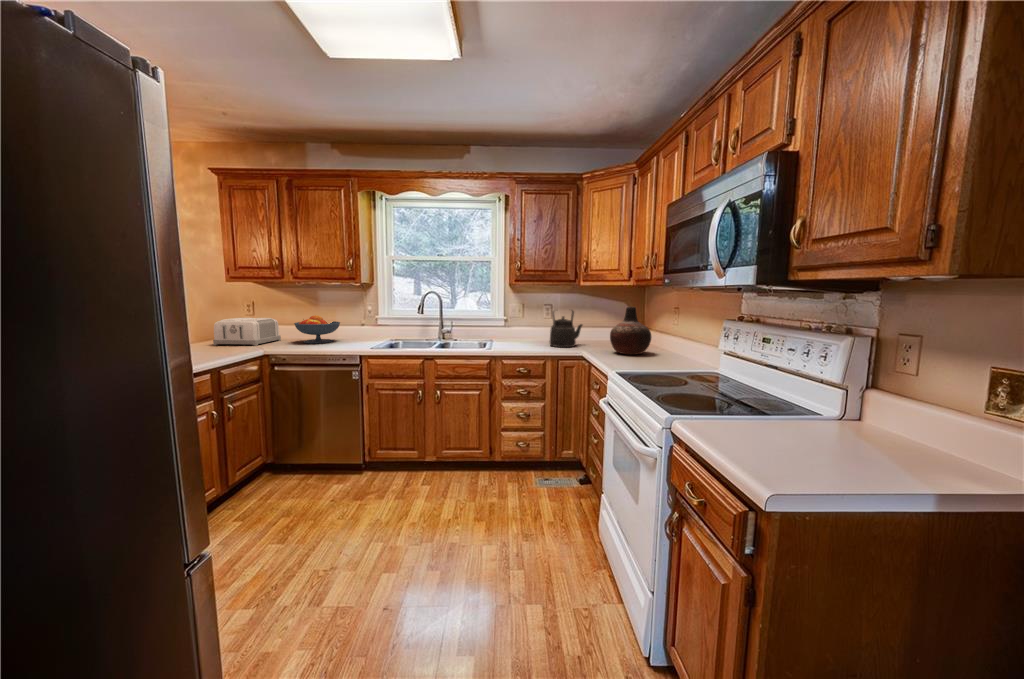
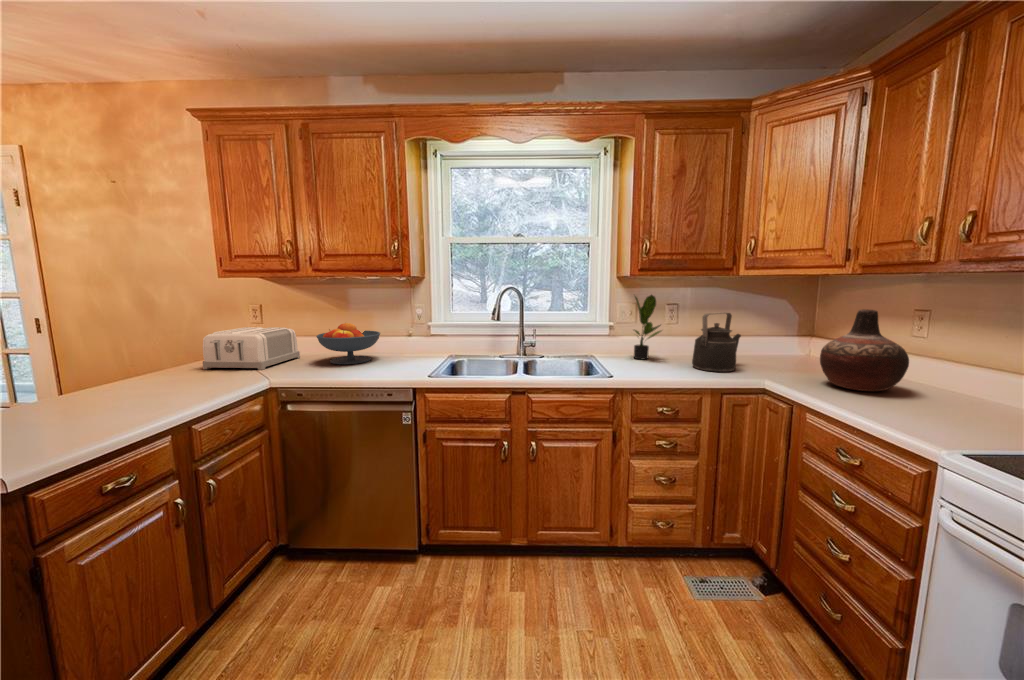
potted plant: none [513,297,538,342] -> present [634,295,661,360]

